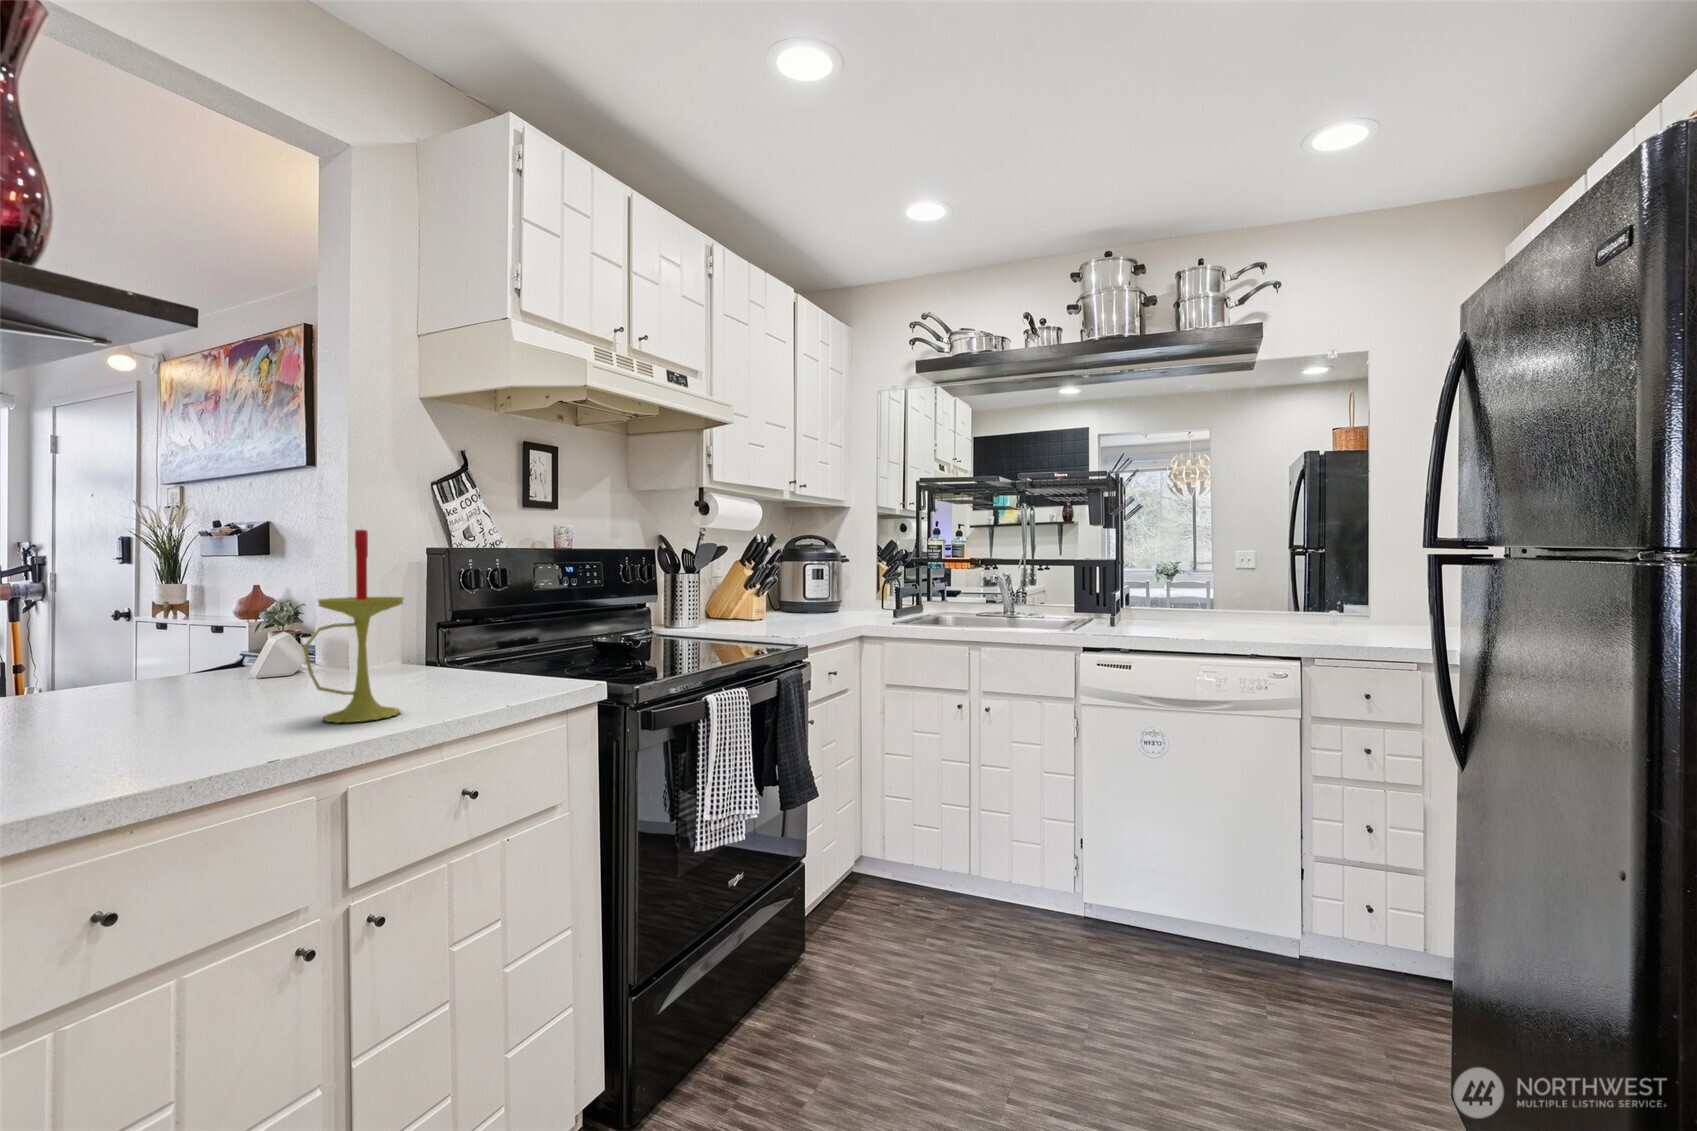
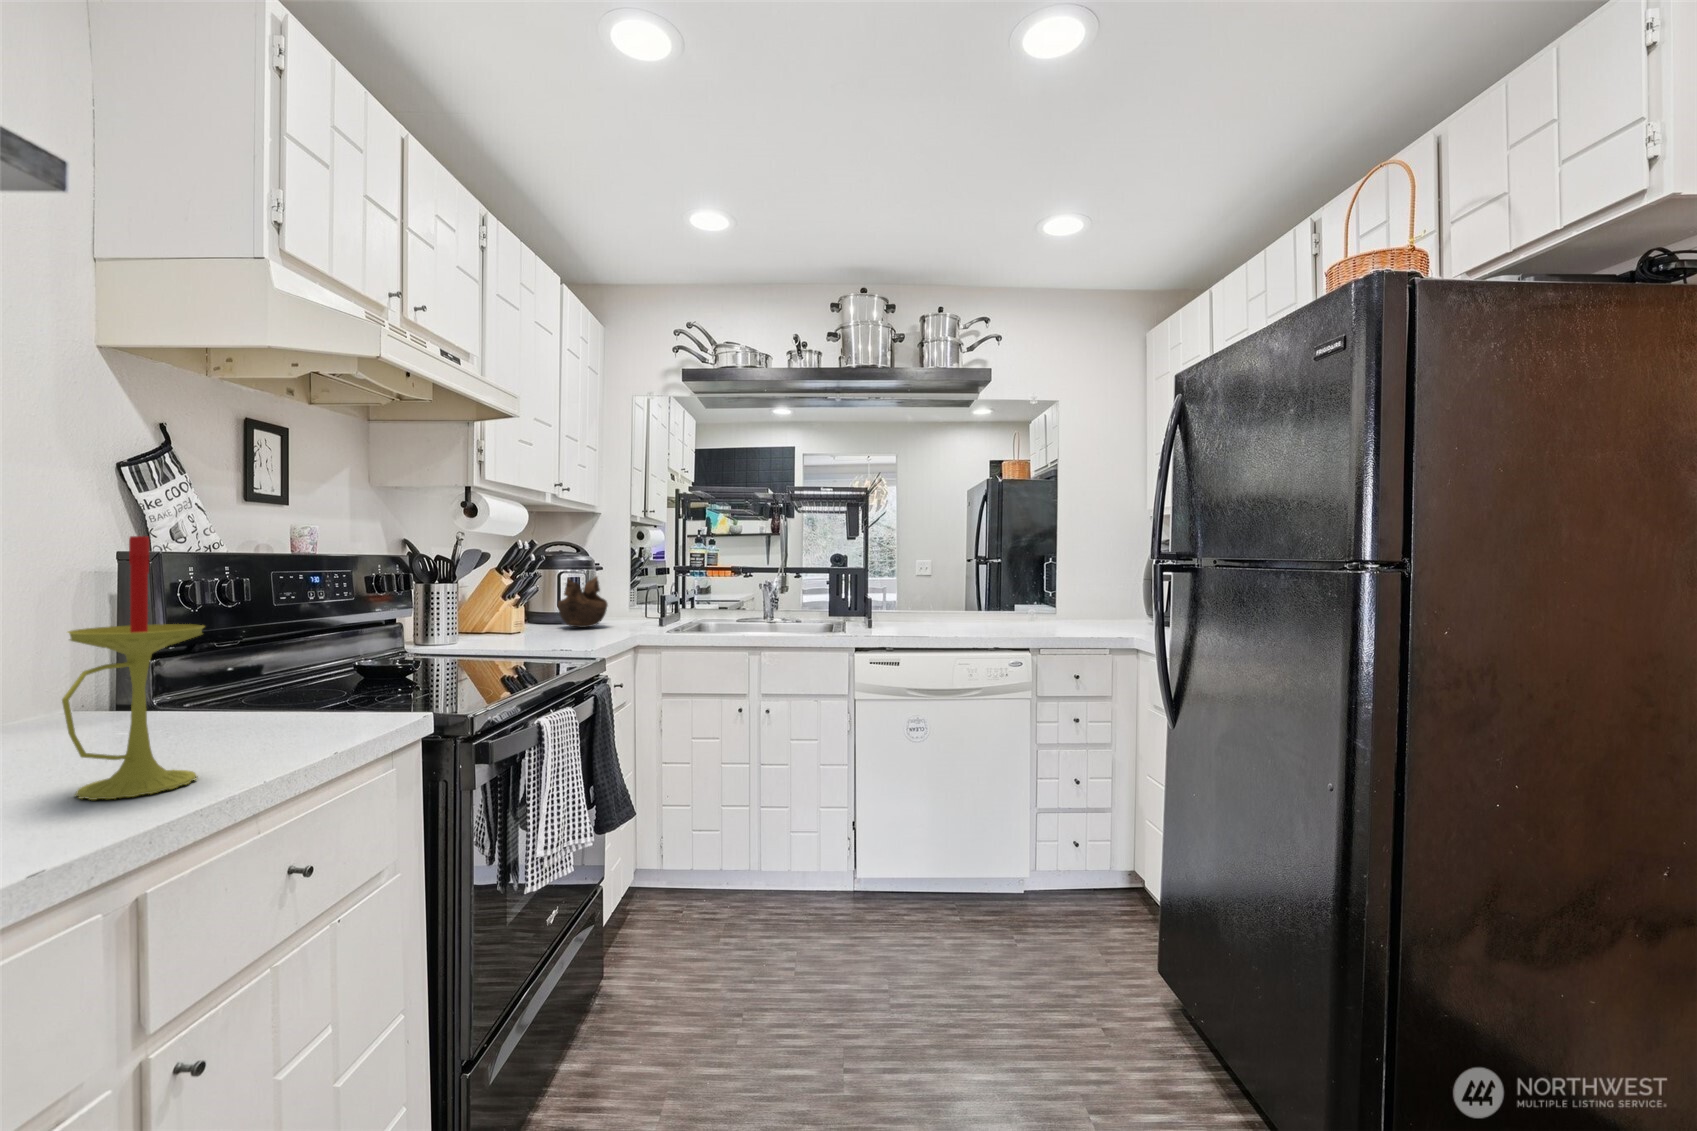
decorative bowl: none [797,570,842,619] -> present [557,577,608,628]

